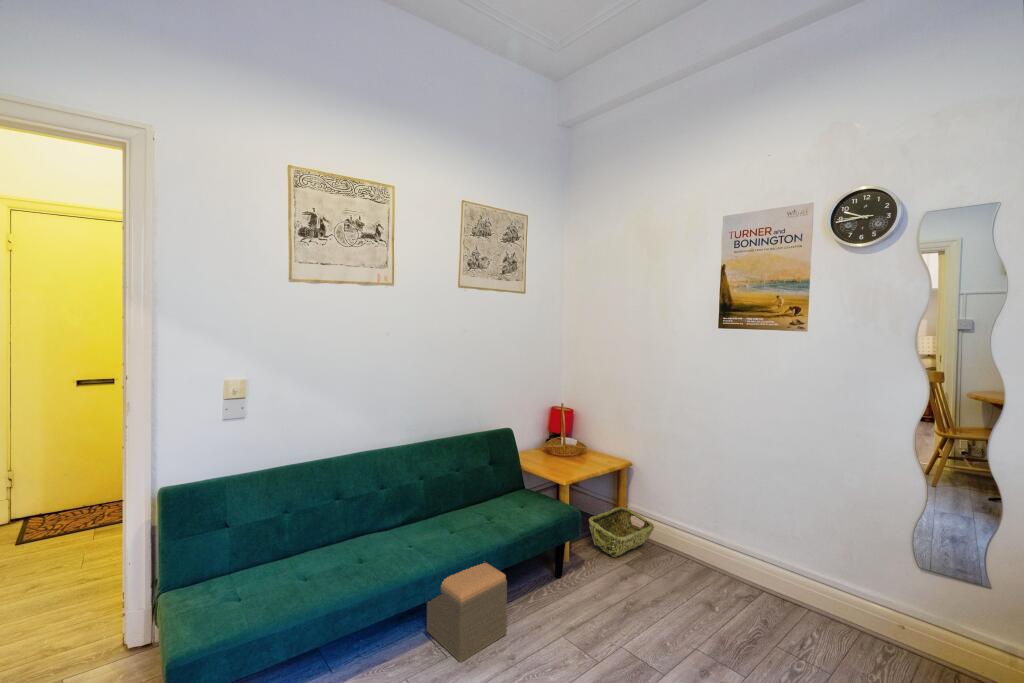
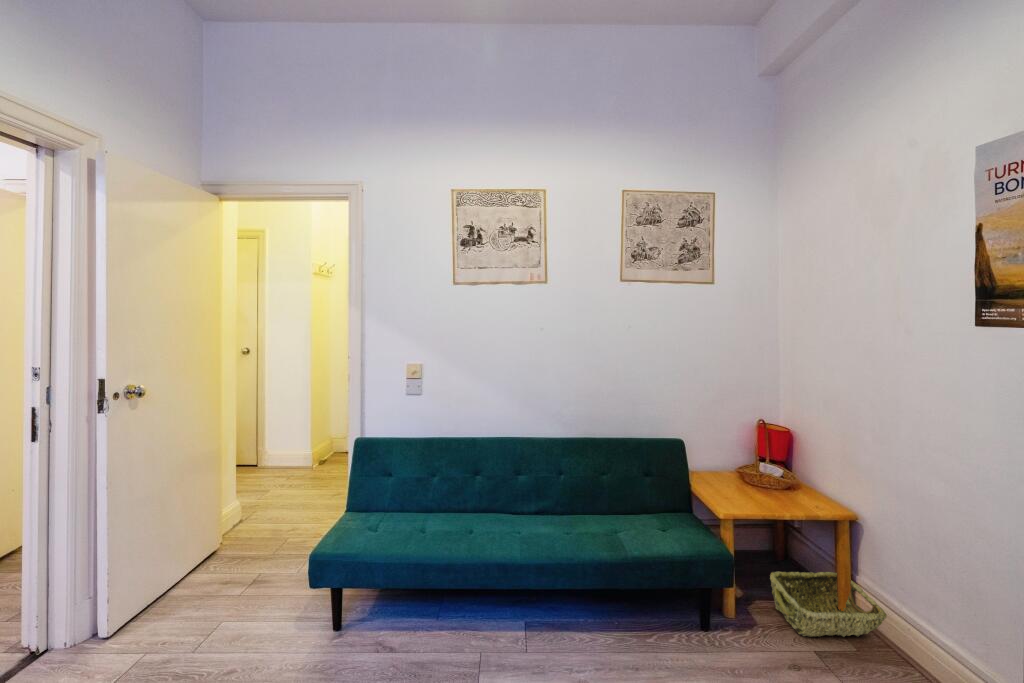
footstool: present [427,561,507,662] -> none [527,561,598,665]

